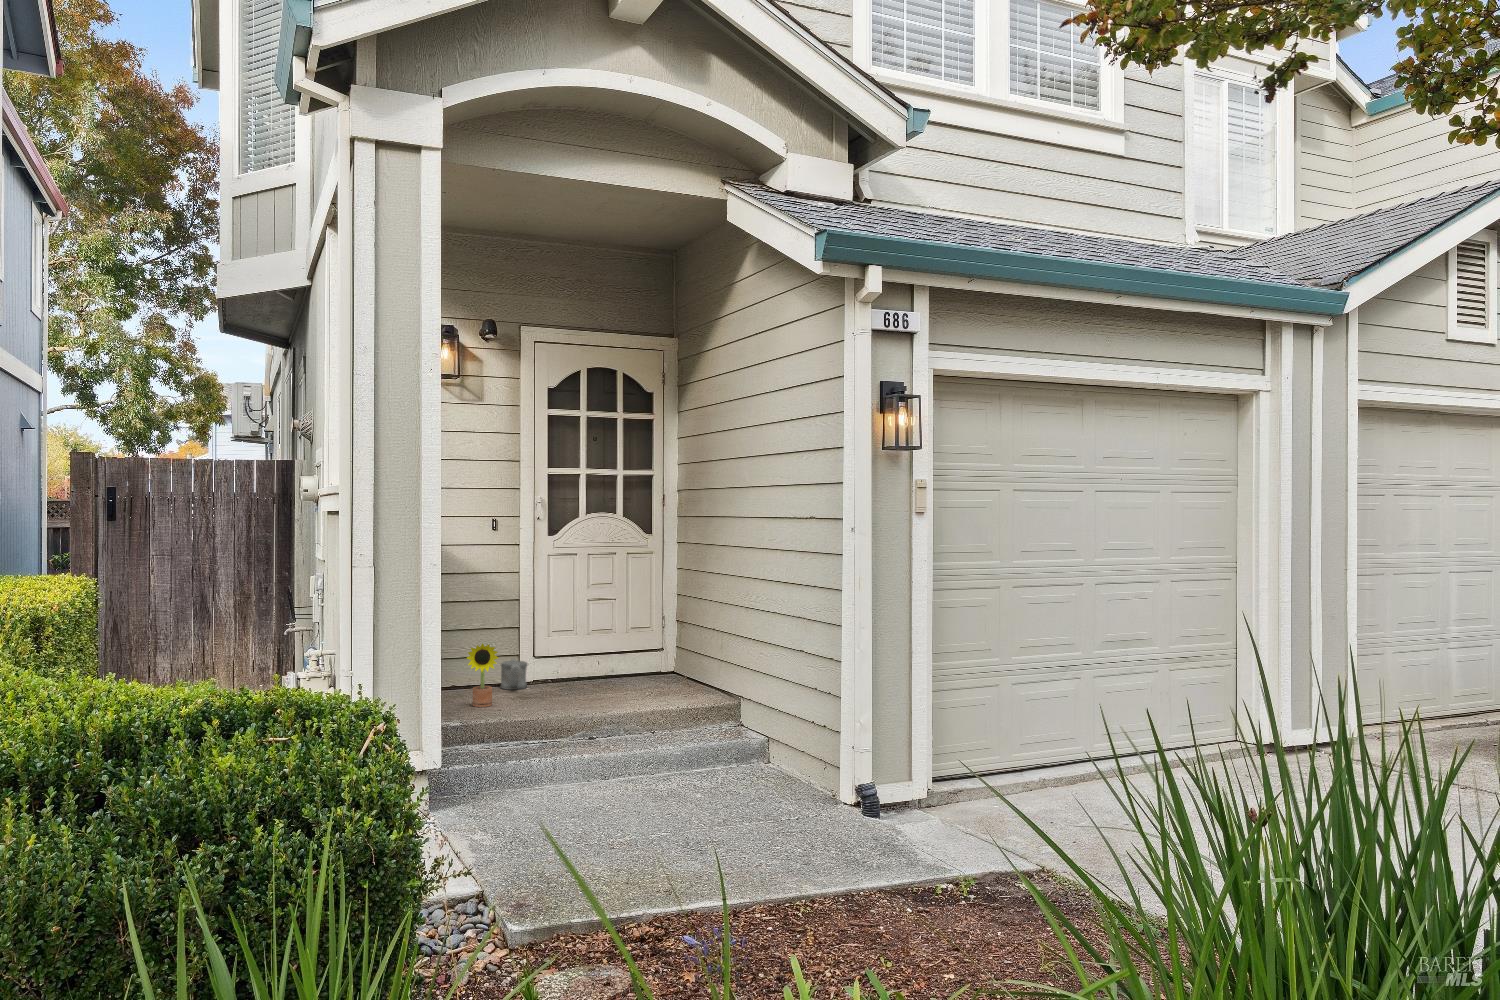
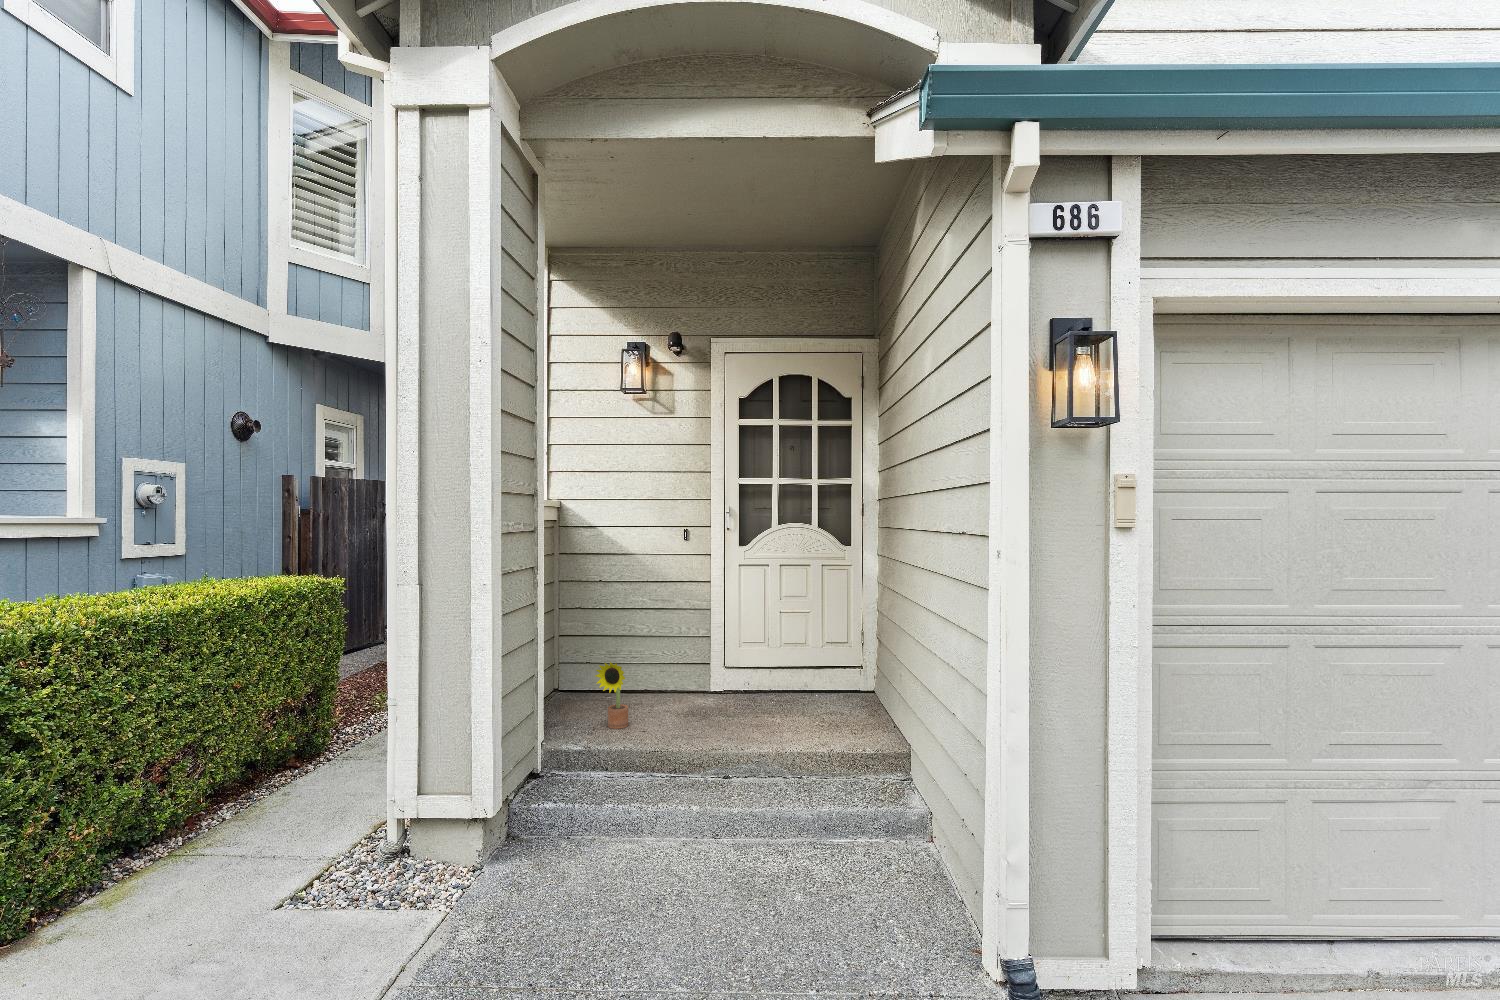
watering can: present [501,659,527,690] -> none [672,668,704,703]

